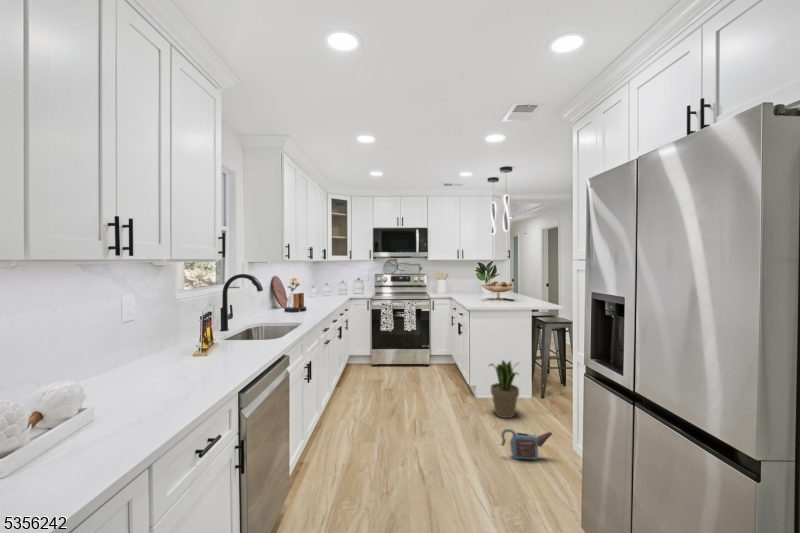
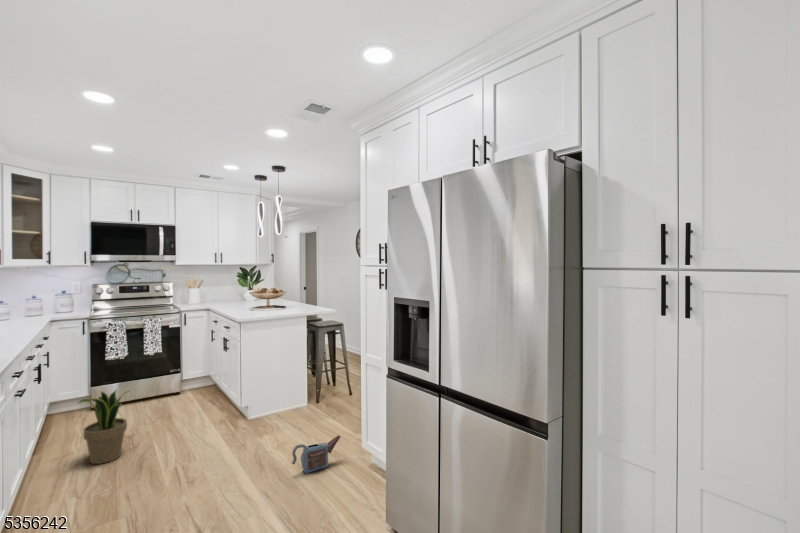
potted plant: present [490,361,519,418] -> present [79,391,129,464]

